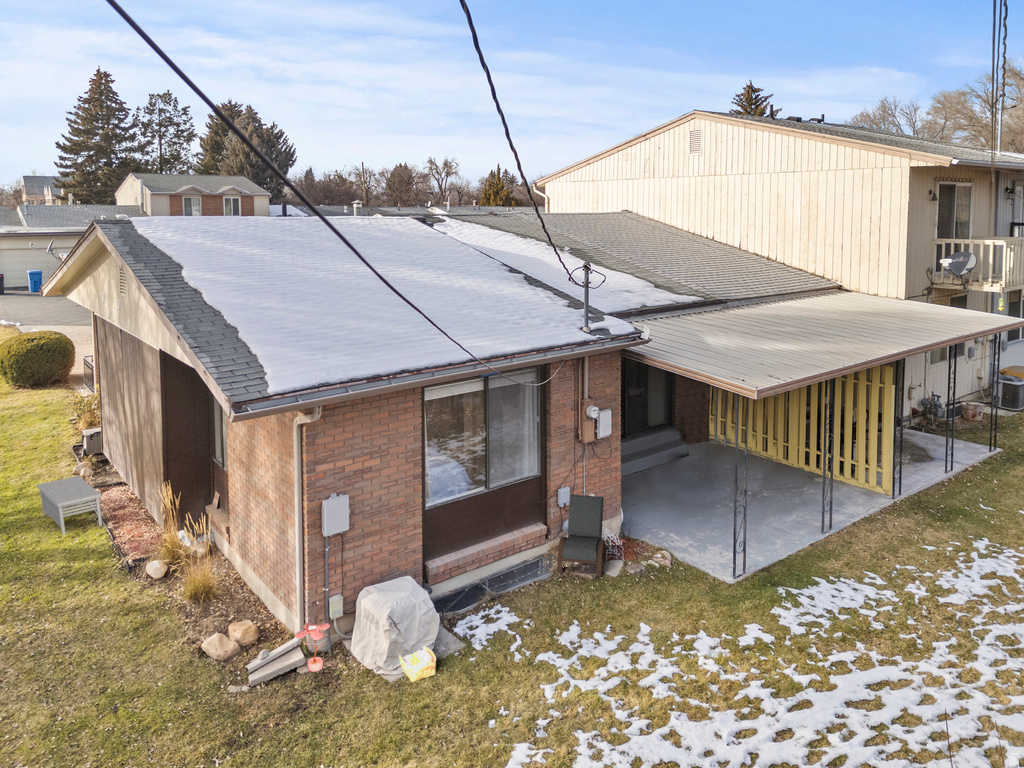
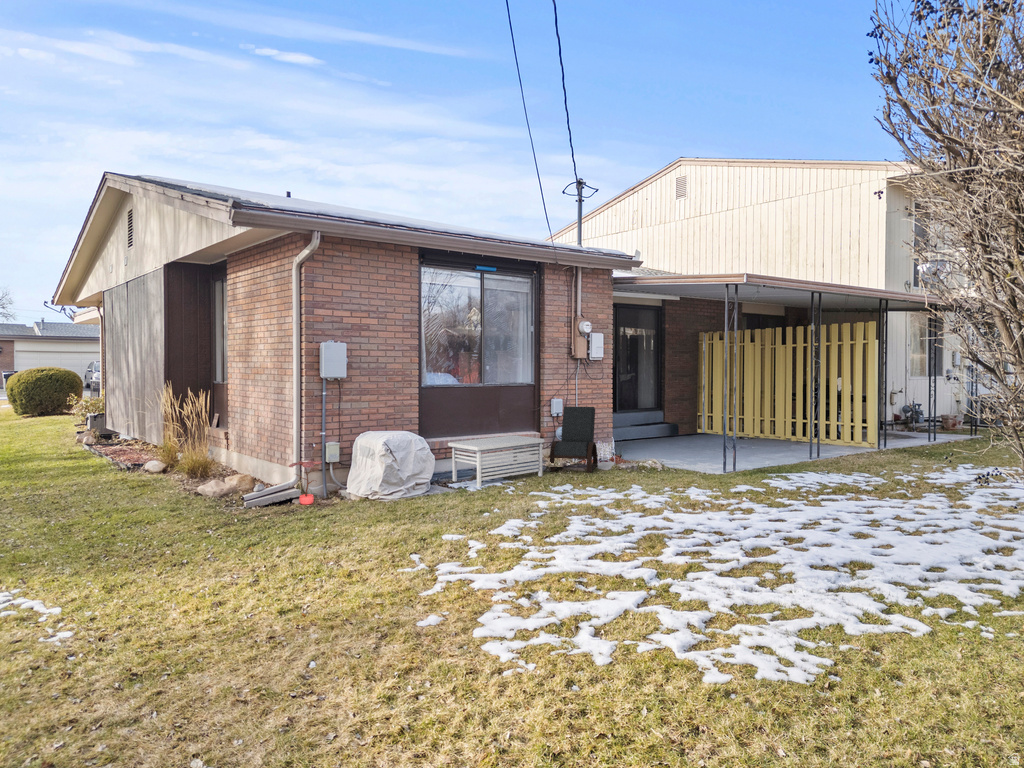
storage bench: present [37,476,102,535] -> present [448,435,544,487]
woven basket: present [399,646,436,682] -> none [385,476,420,509]

